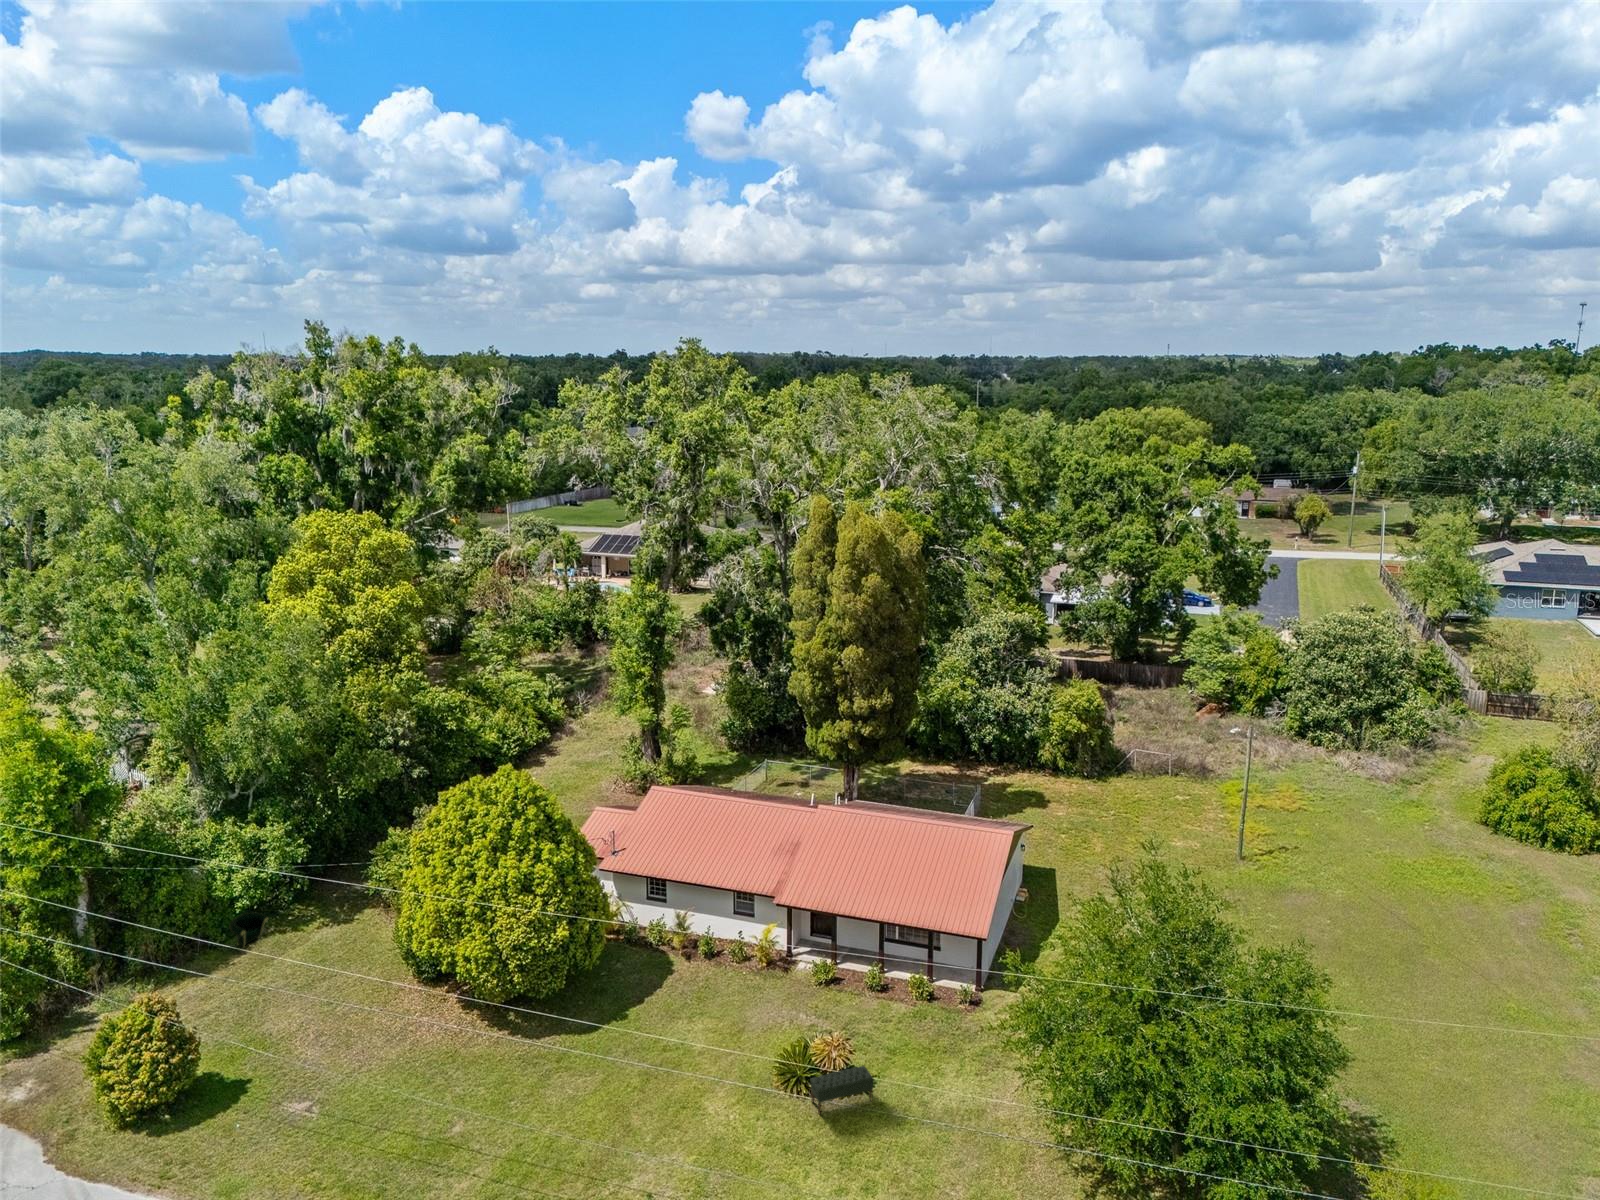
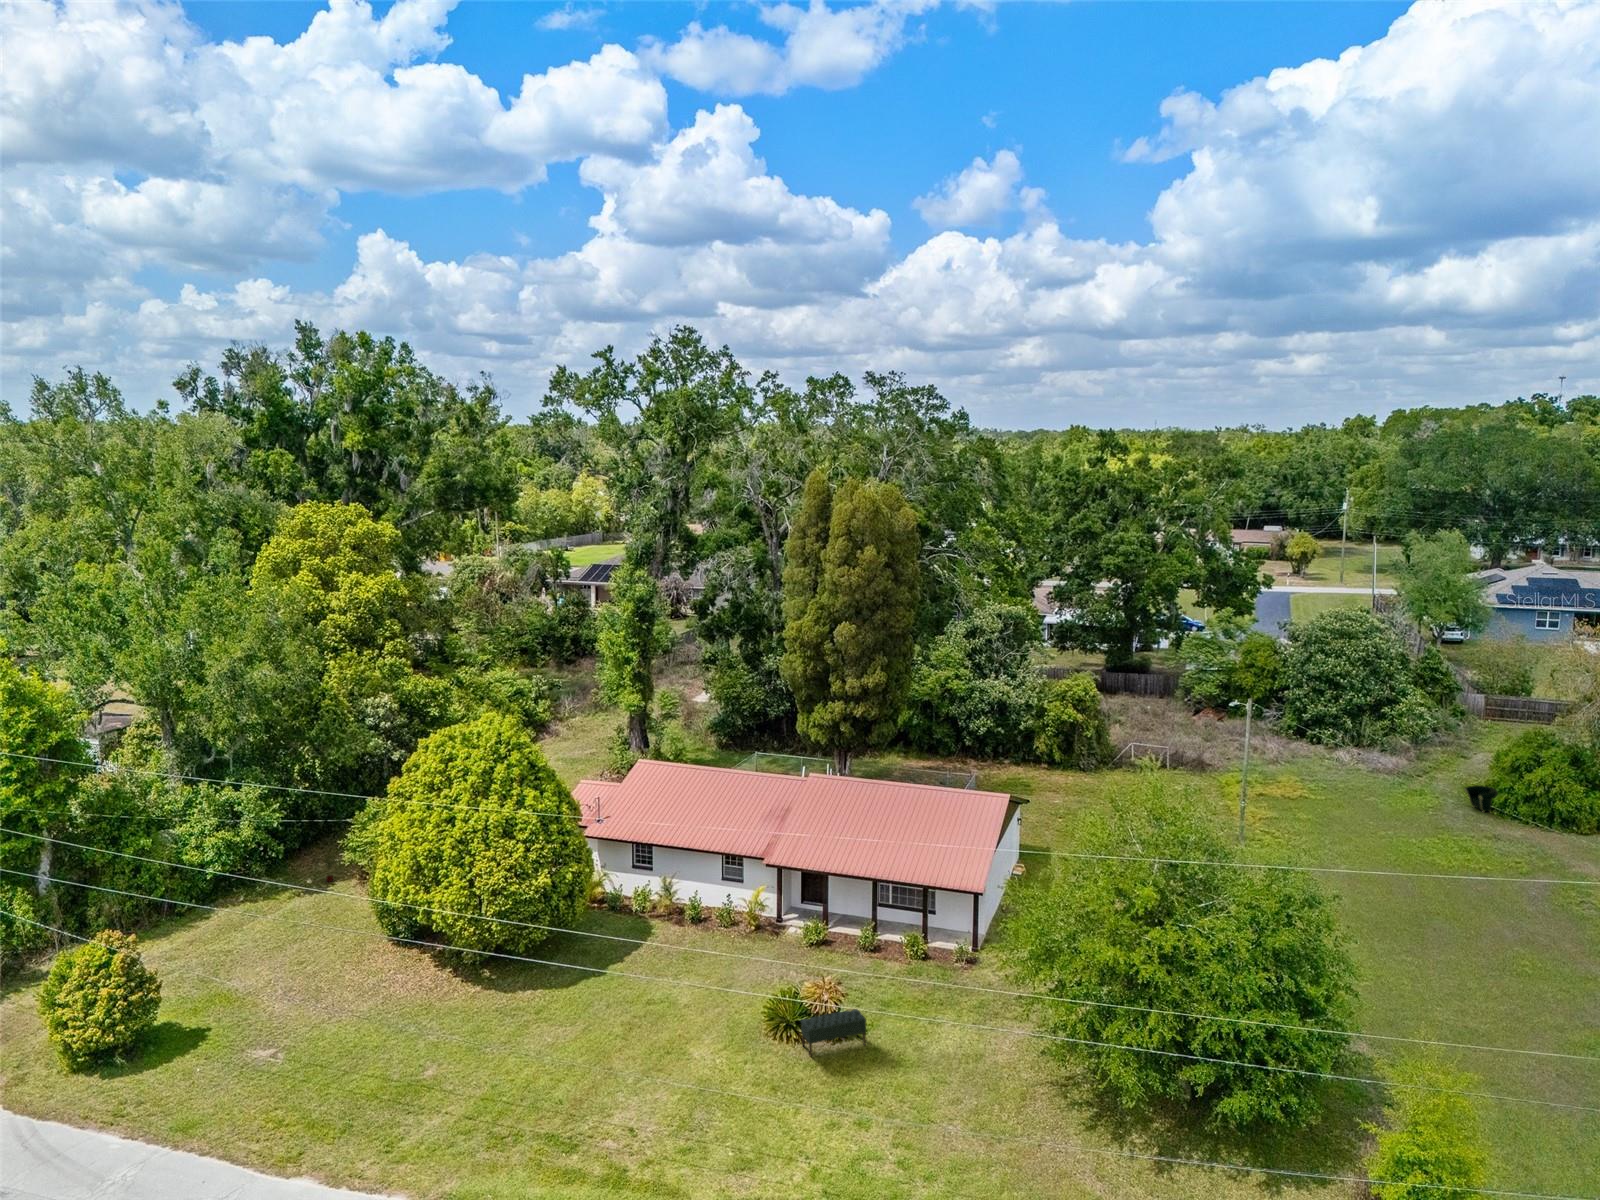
potted tree: none [348,876,368,907] -> present [324,850,341,882]
armchair: present [229,913,269,947] -> present [1464,785,1498,812]

